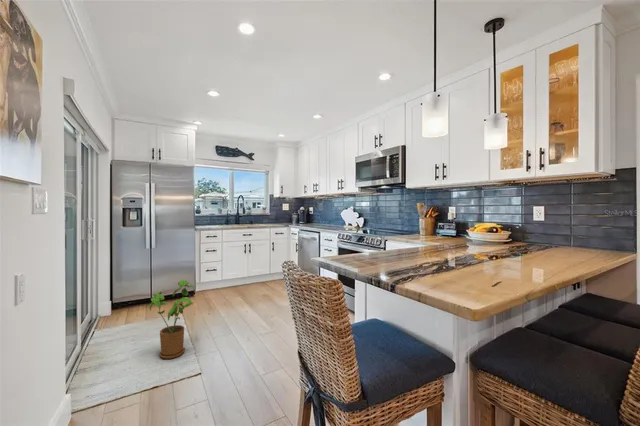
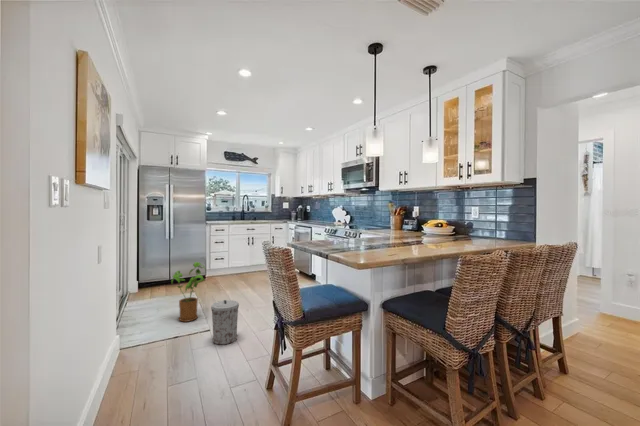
trash can: none [202,333,240,397] -> present [211,300,239,345]

